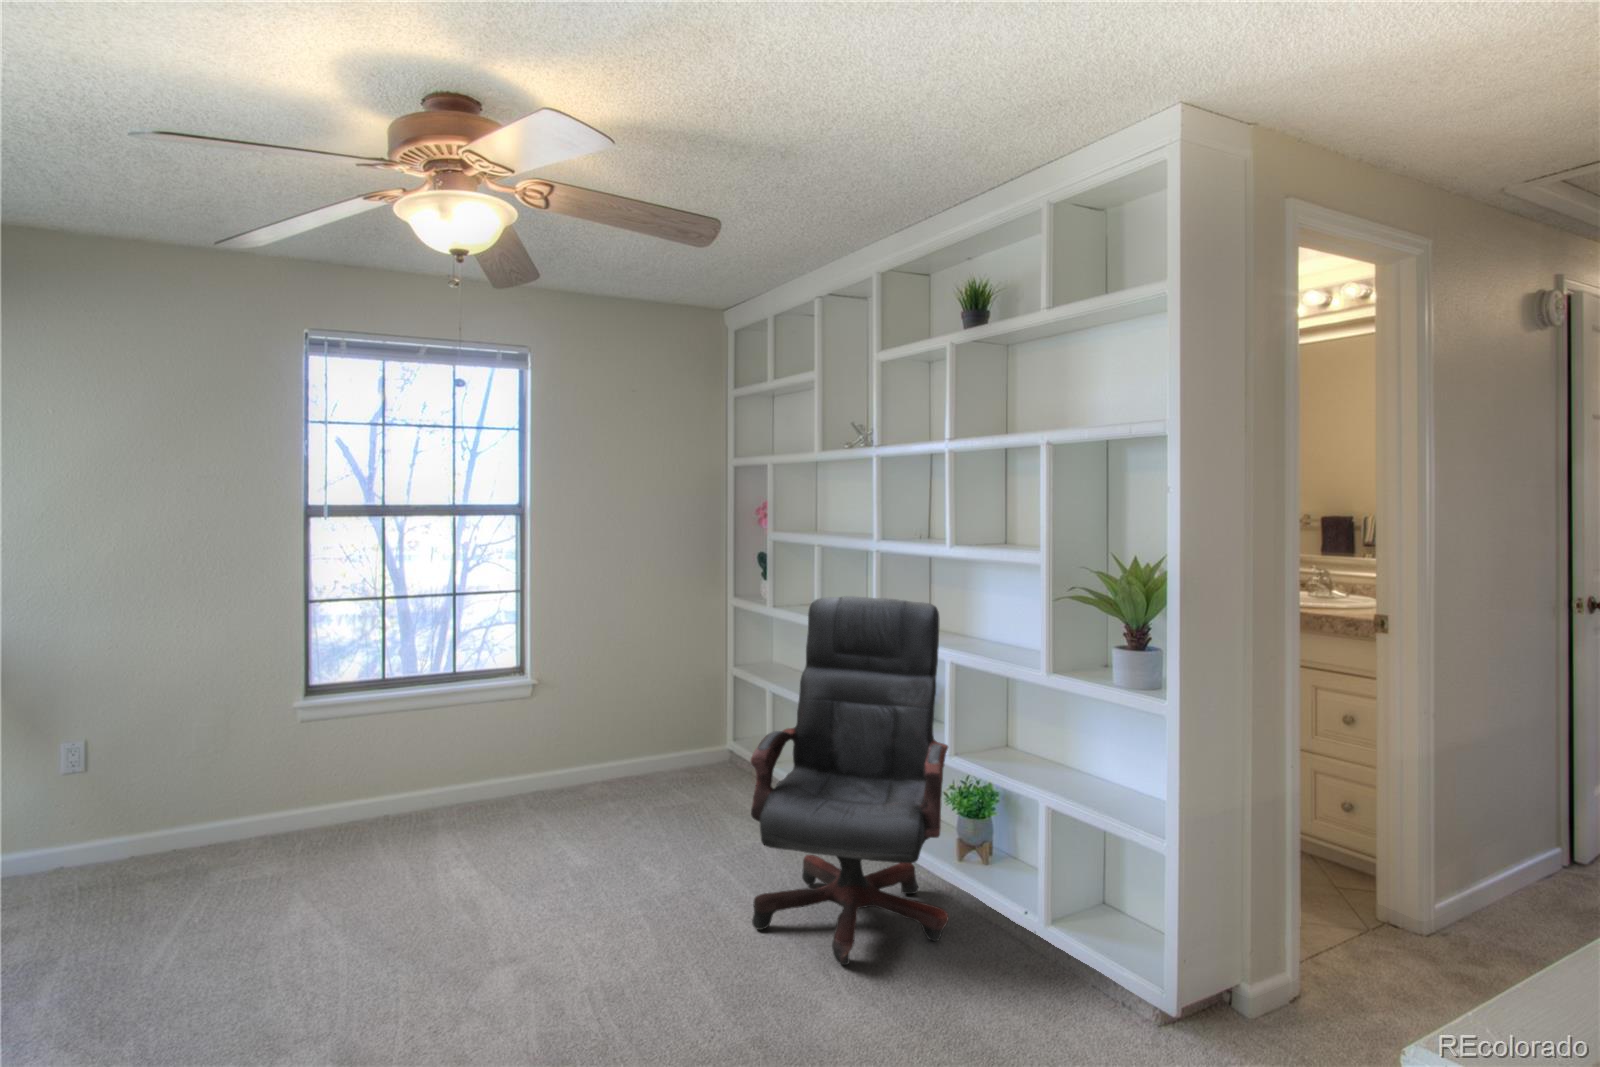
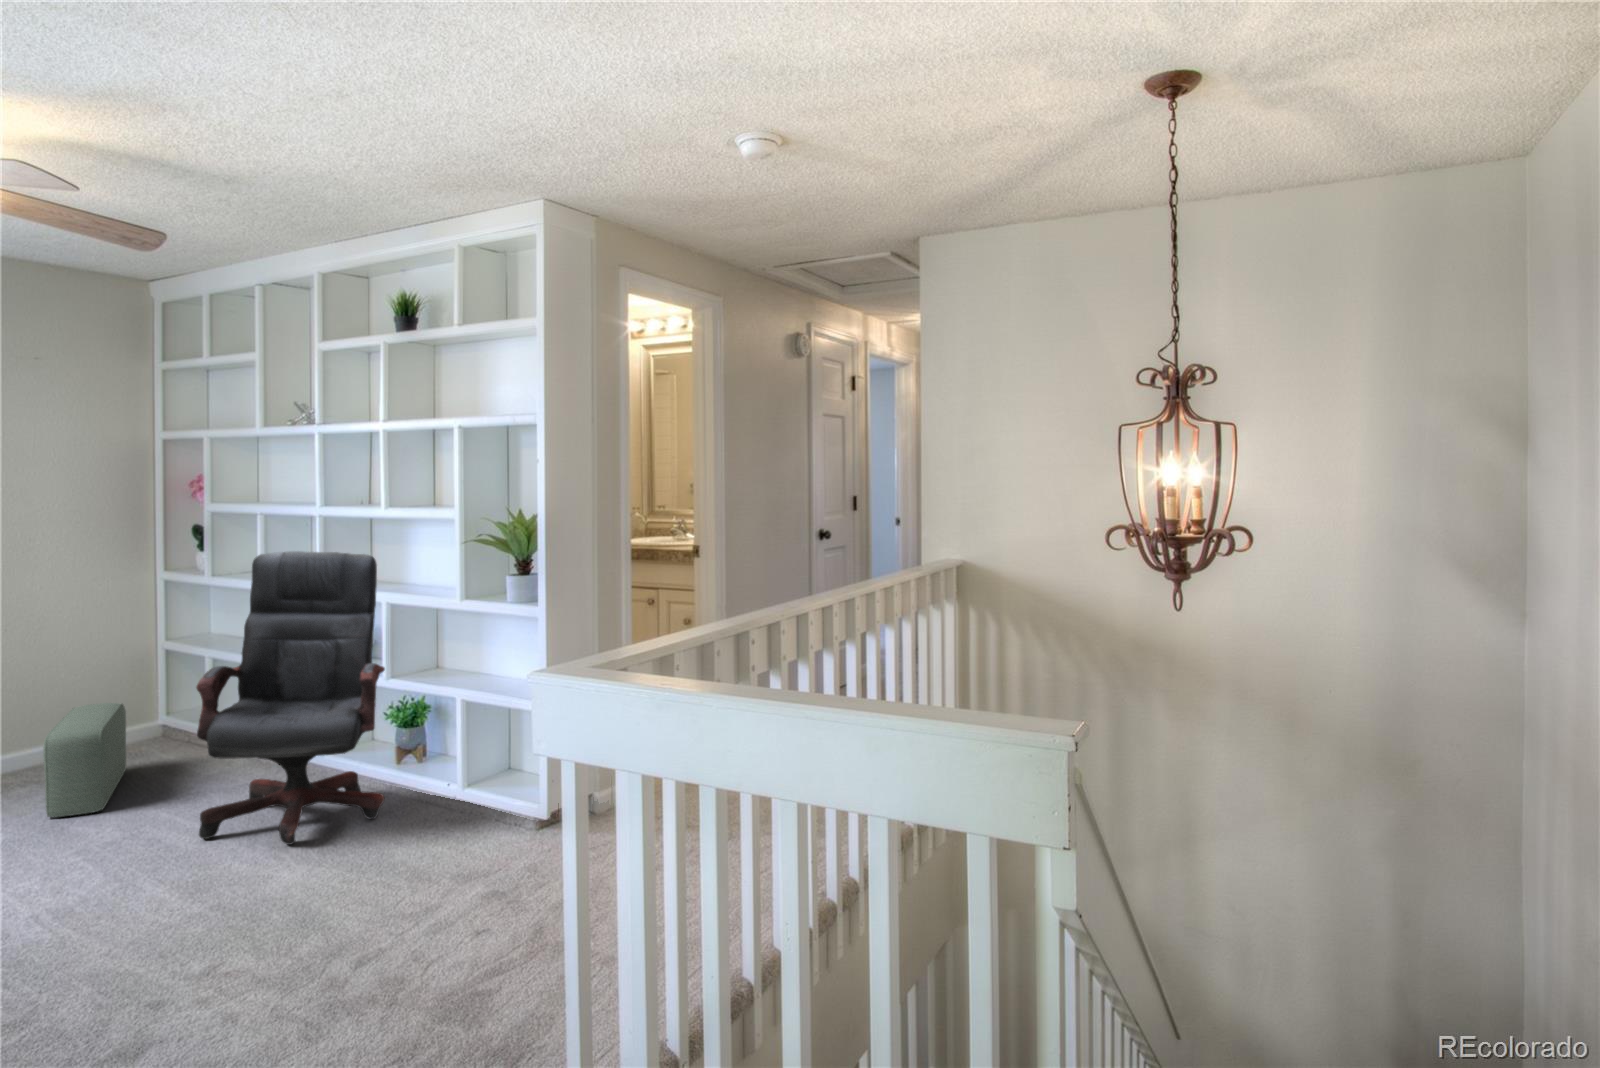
pouf: none [625,735,698,859] -> present [43,703,126,817]

